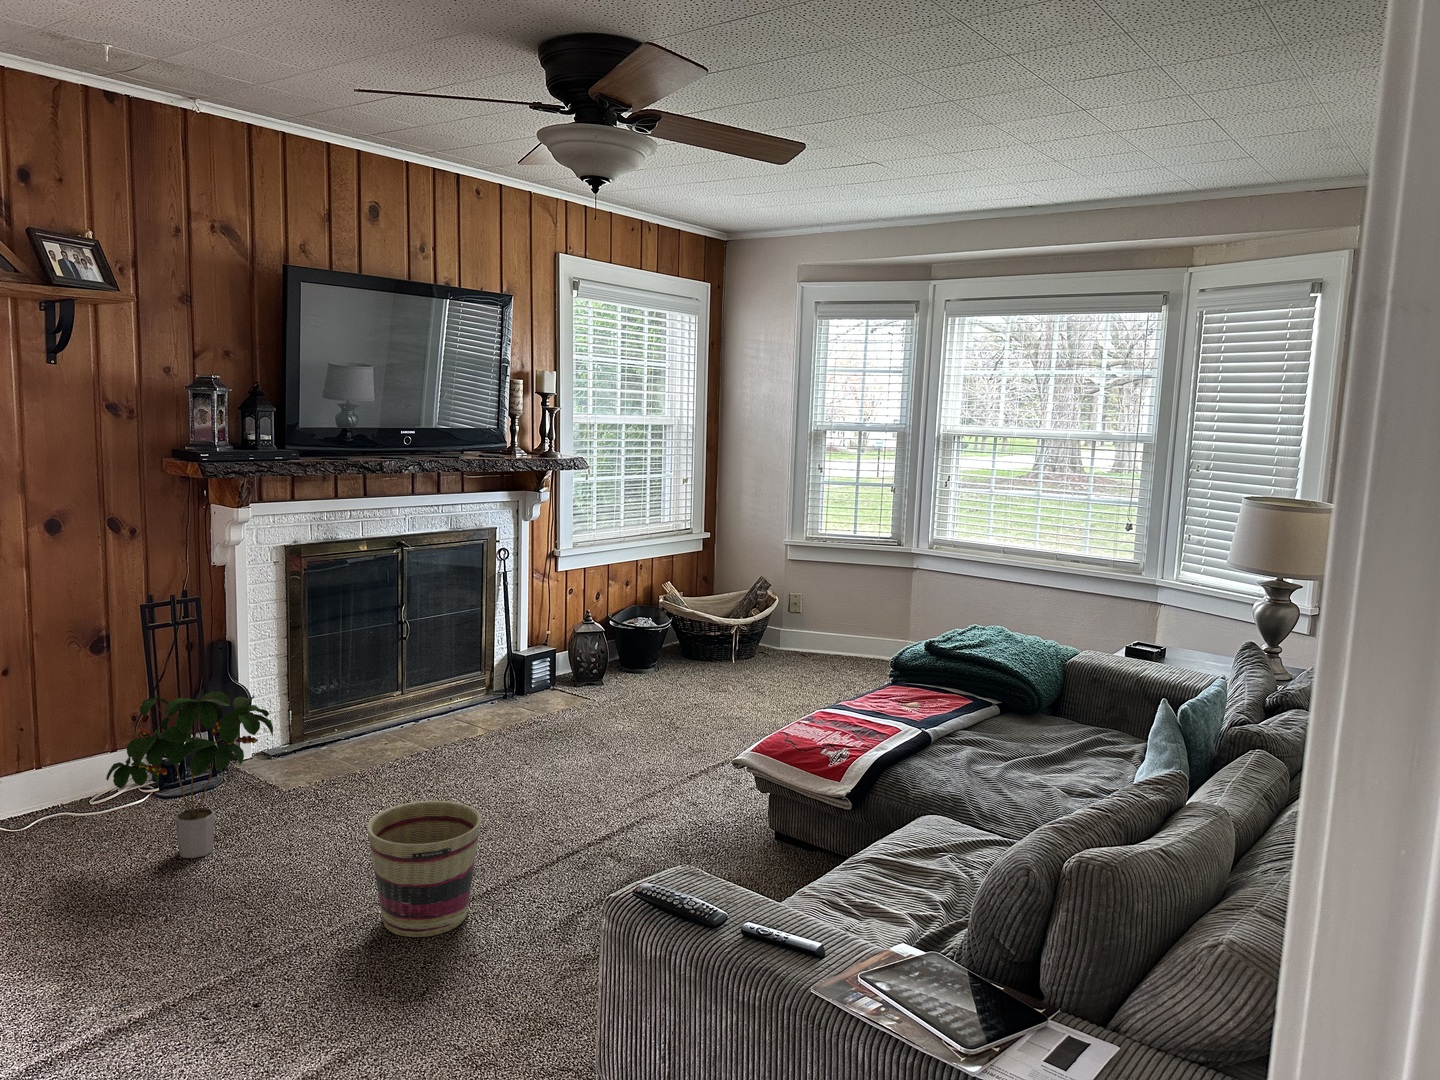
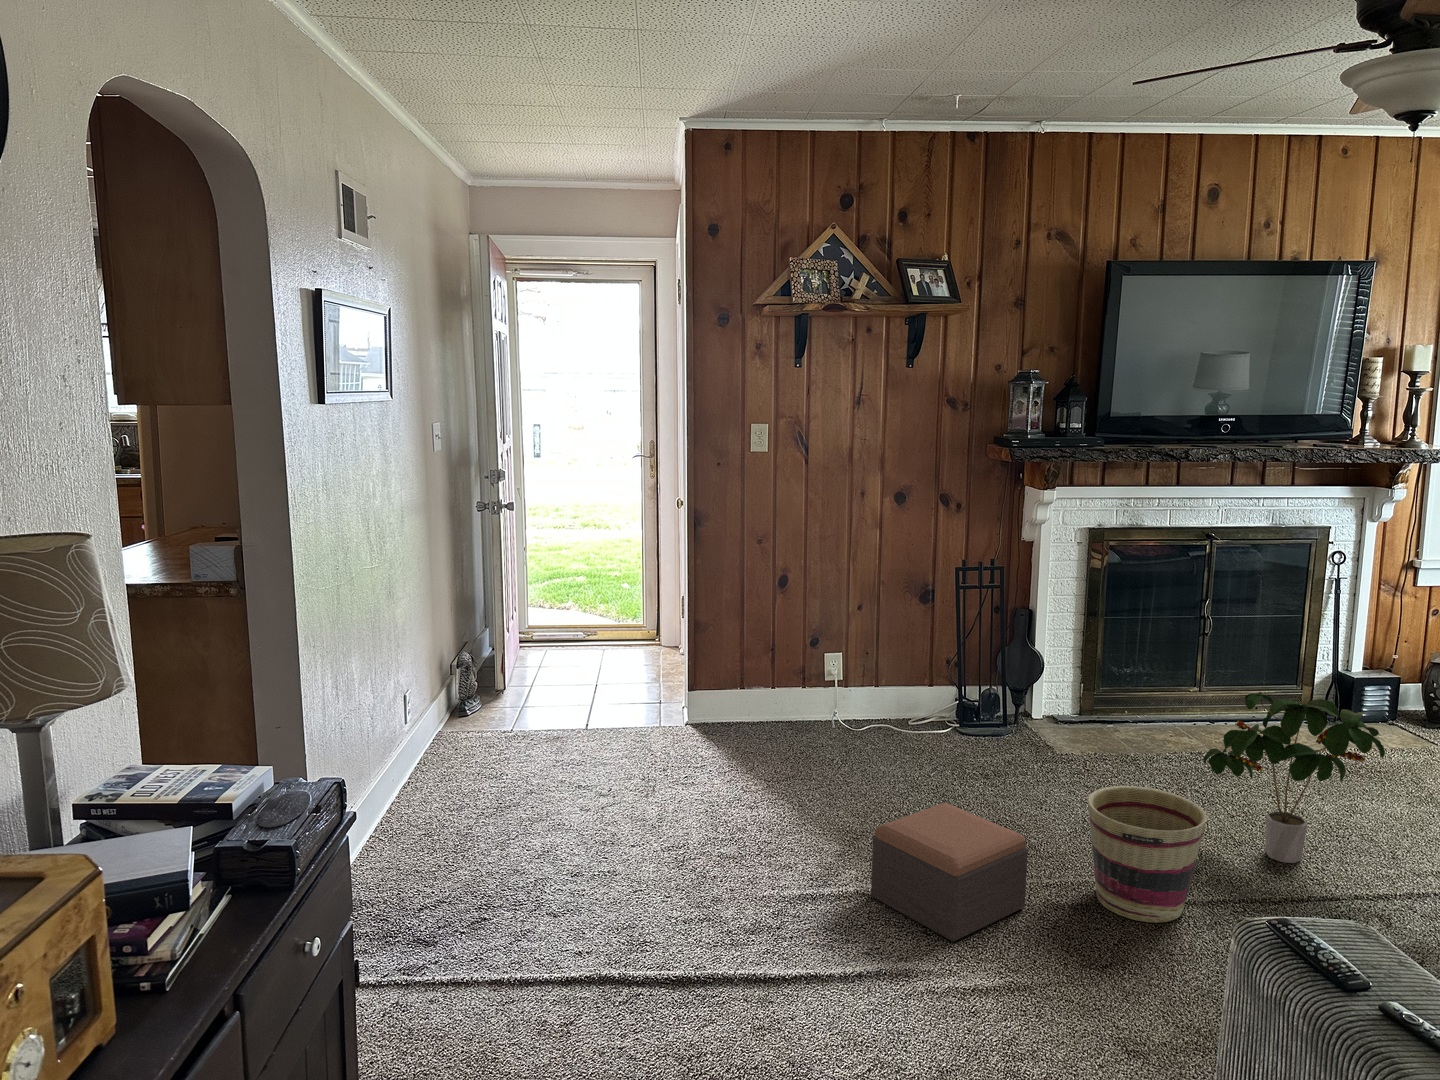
potted plant: present [106,692,273,858] -> present [1204,692,1385,863]
footstool: none [128,882,319,1037] -> present [871,803,1028,942]

